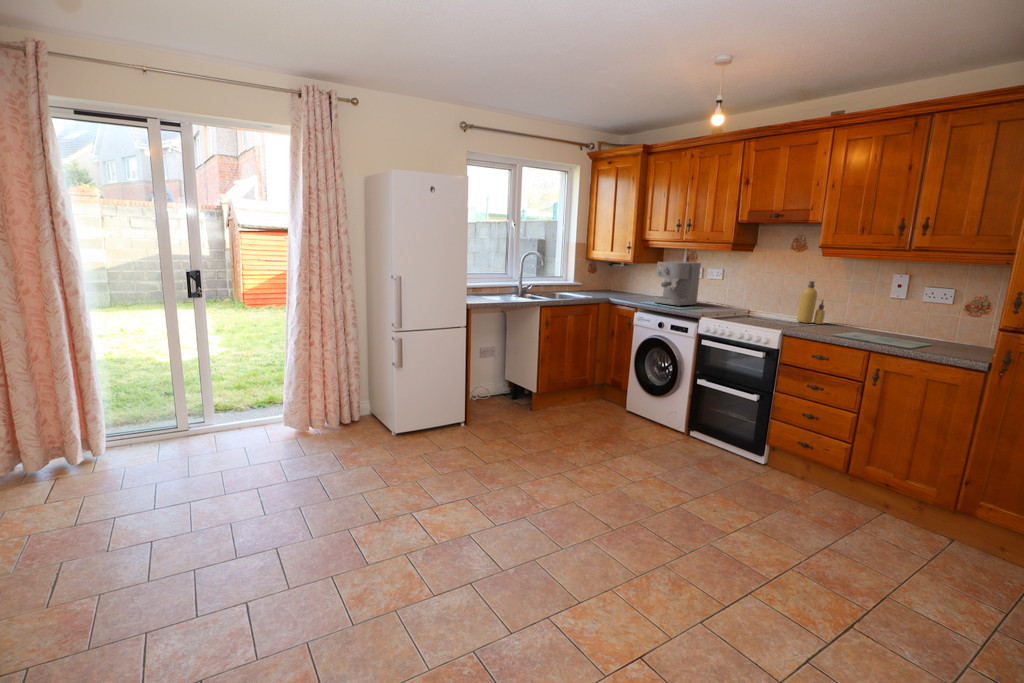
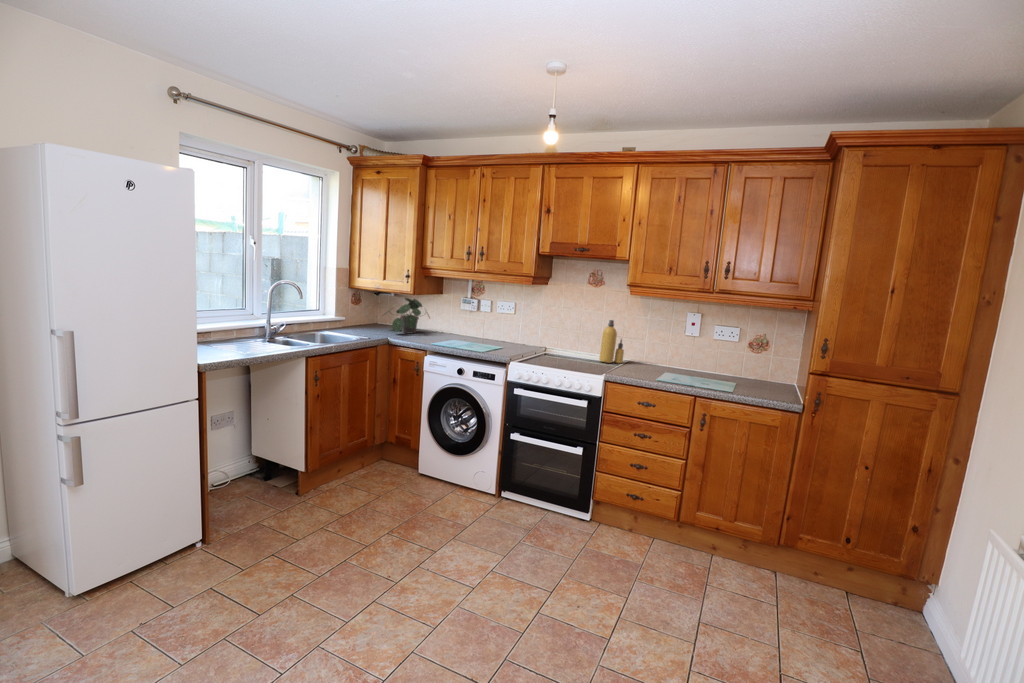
coffee maker: present [654,261,701,306] -> none [445,294,494,347]
potted plant: none [609,266,649,296] -> present [390,298,422,334]

